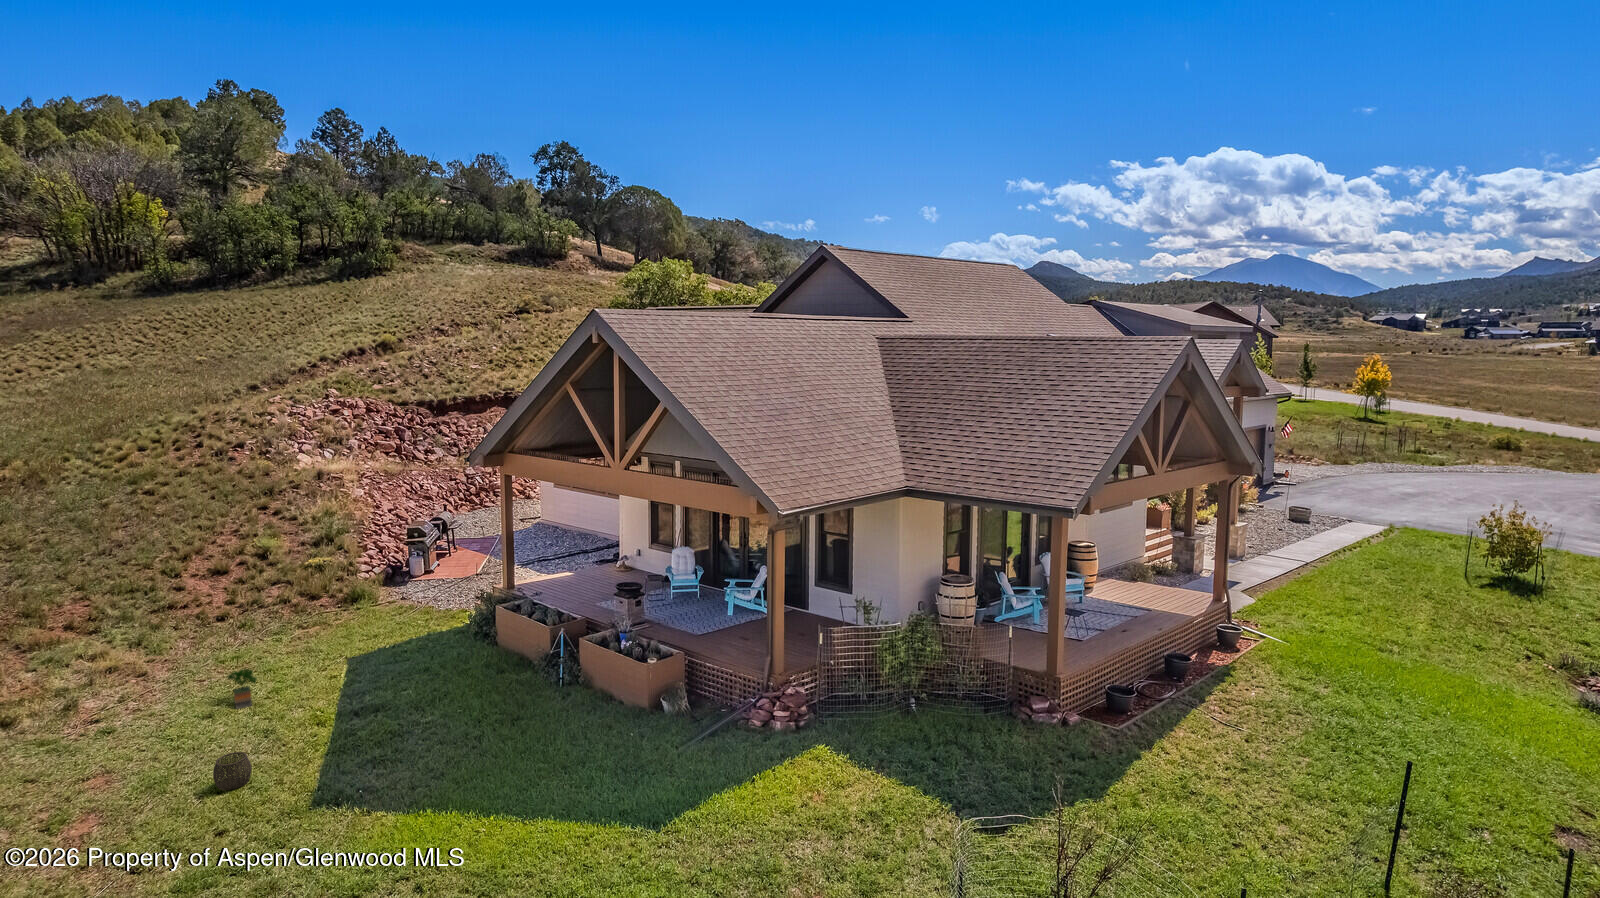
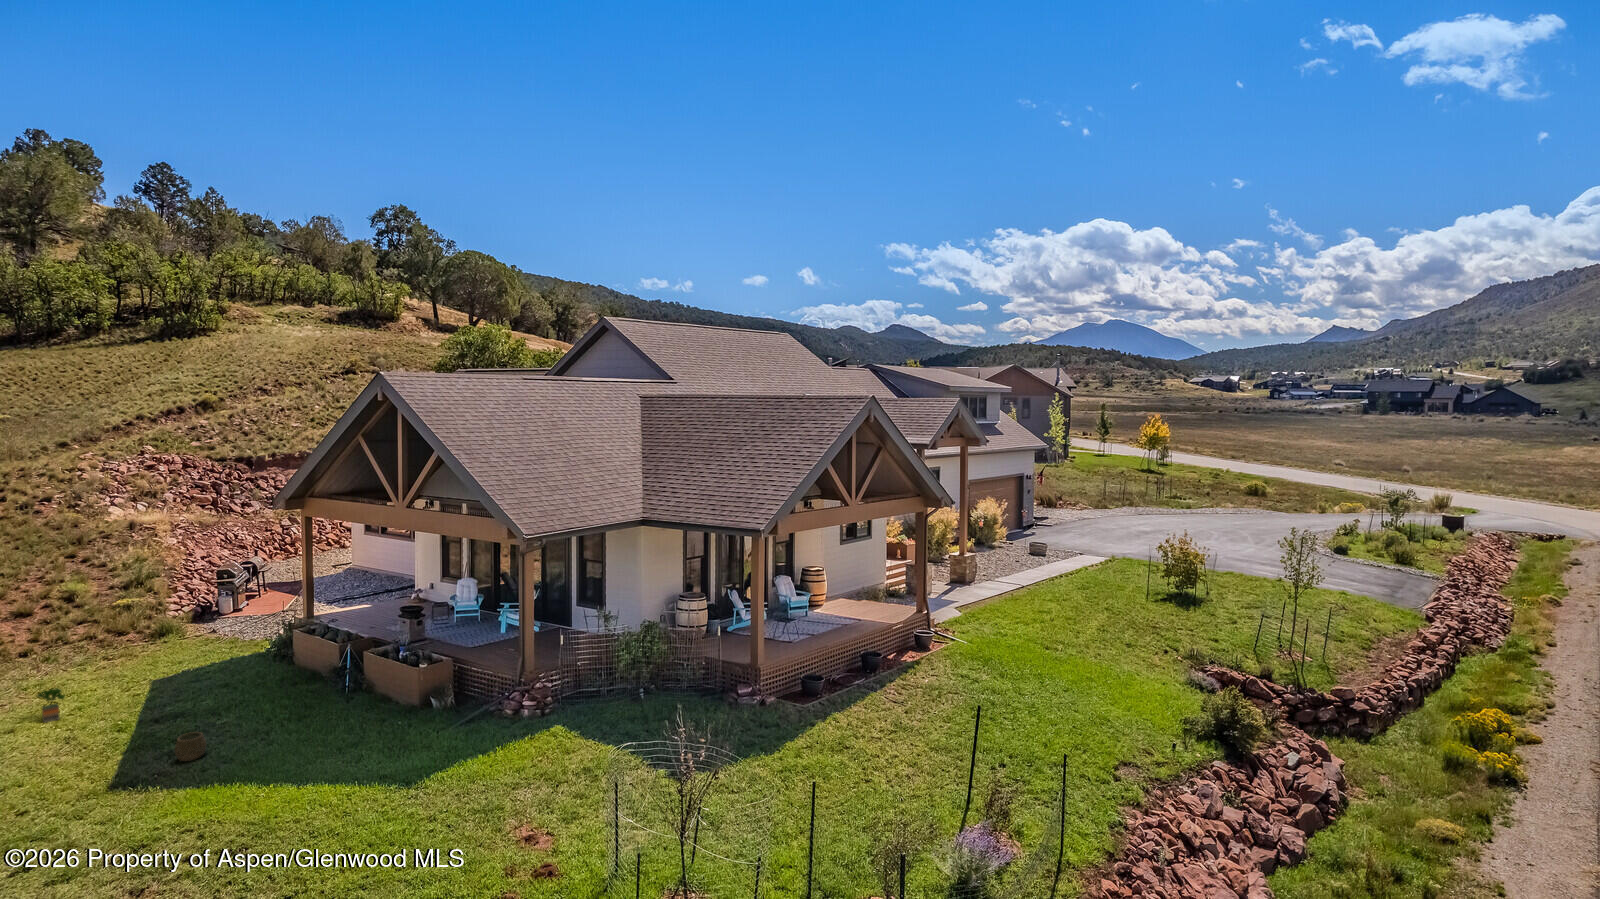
woven basket: present [213,752,252,790] -> present [175,732,206,761]

